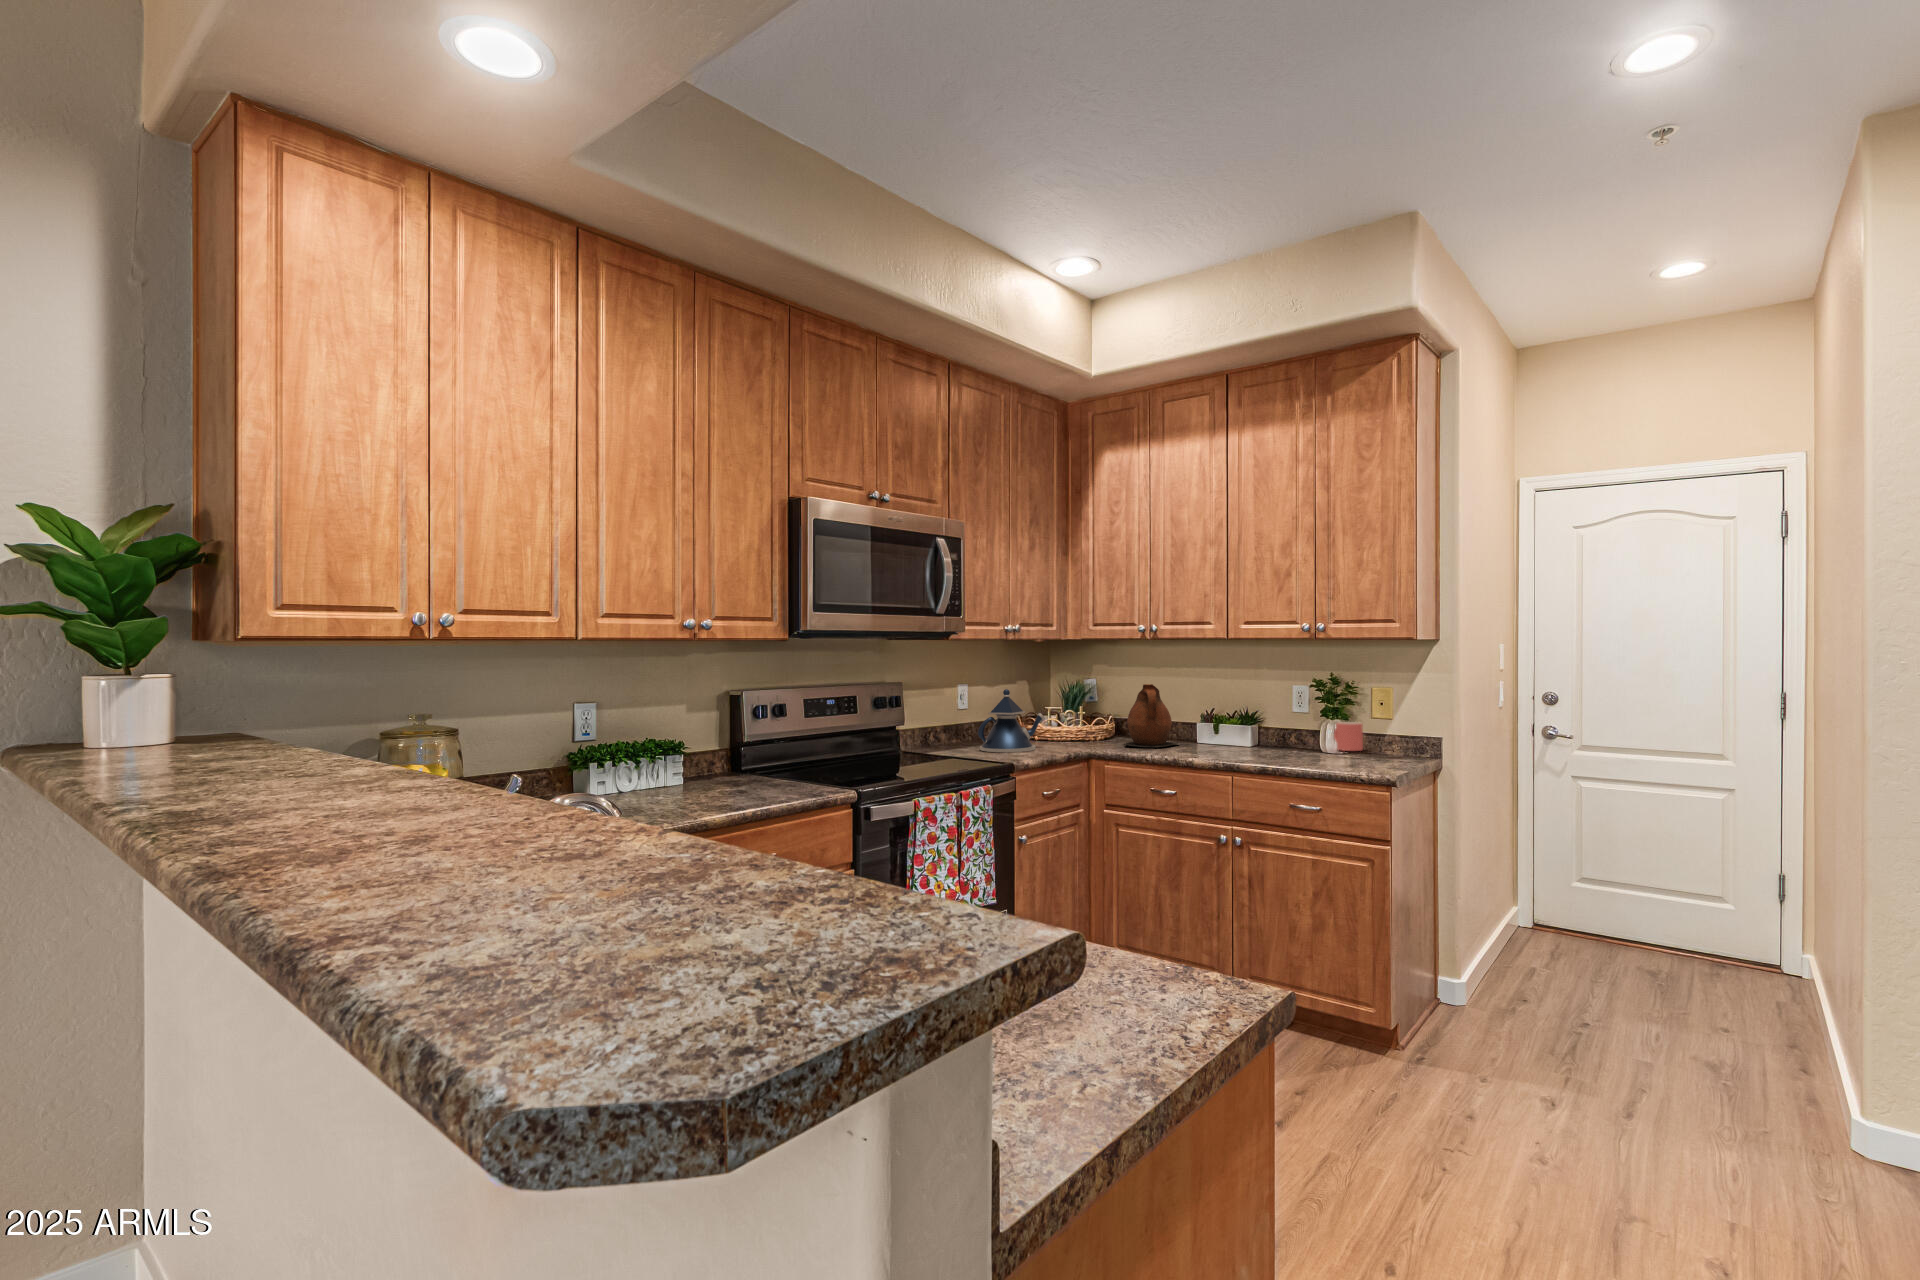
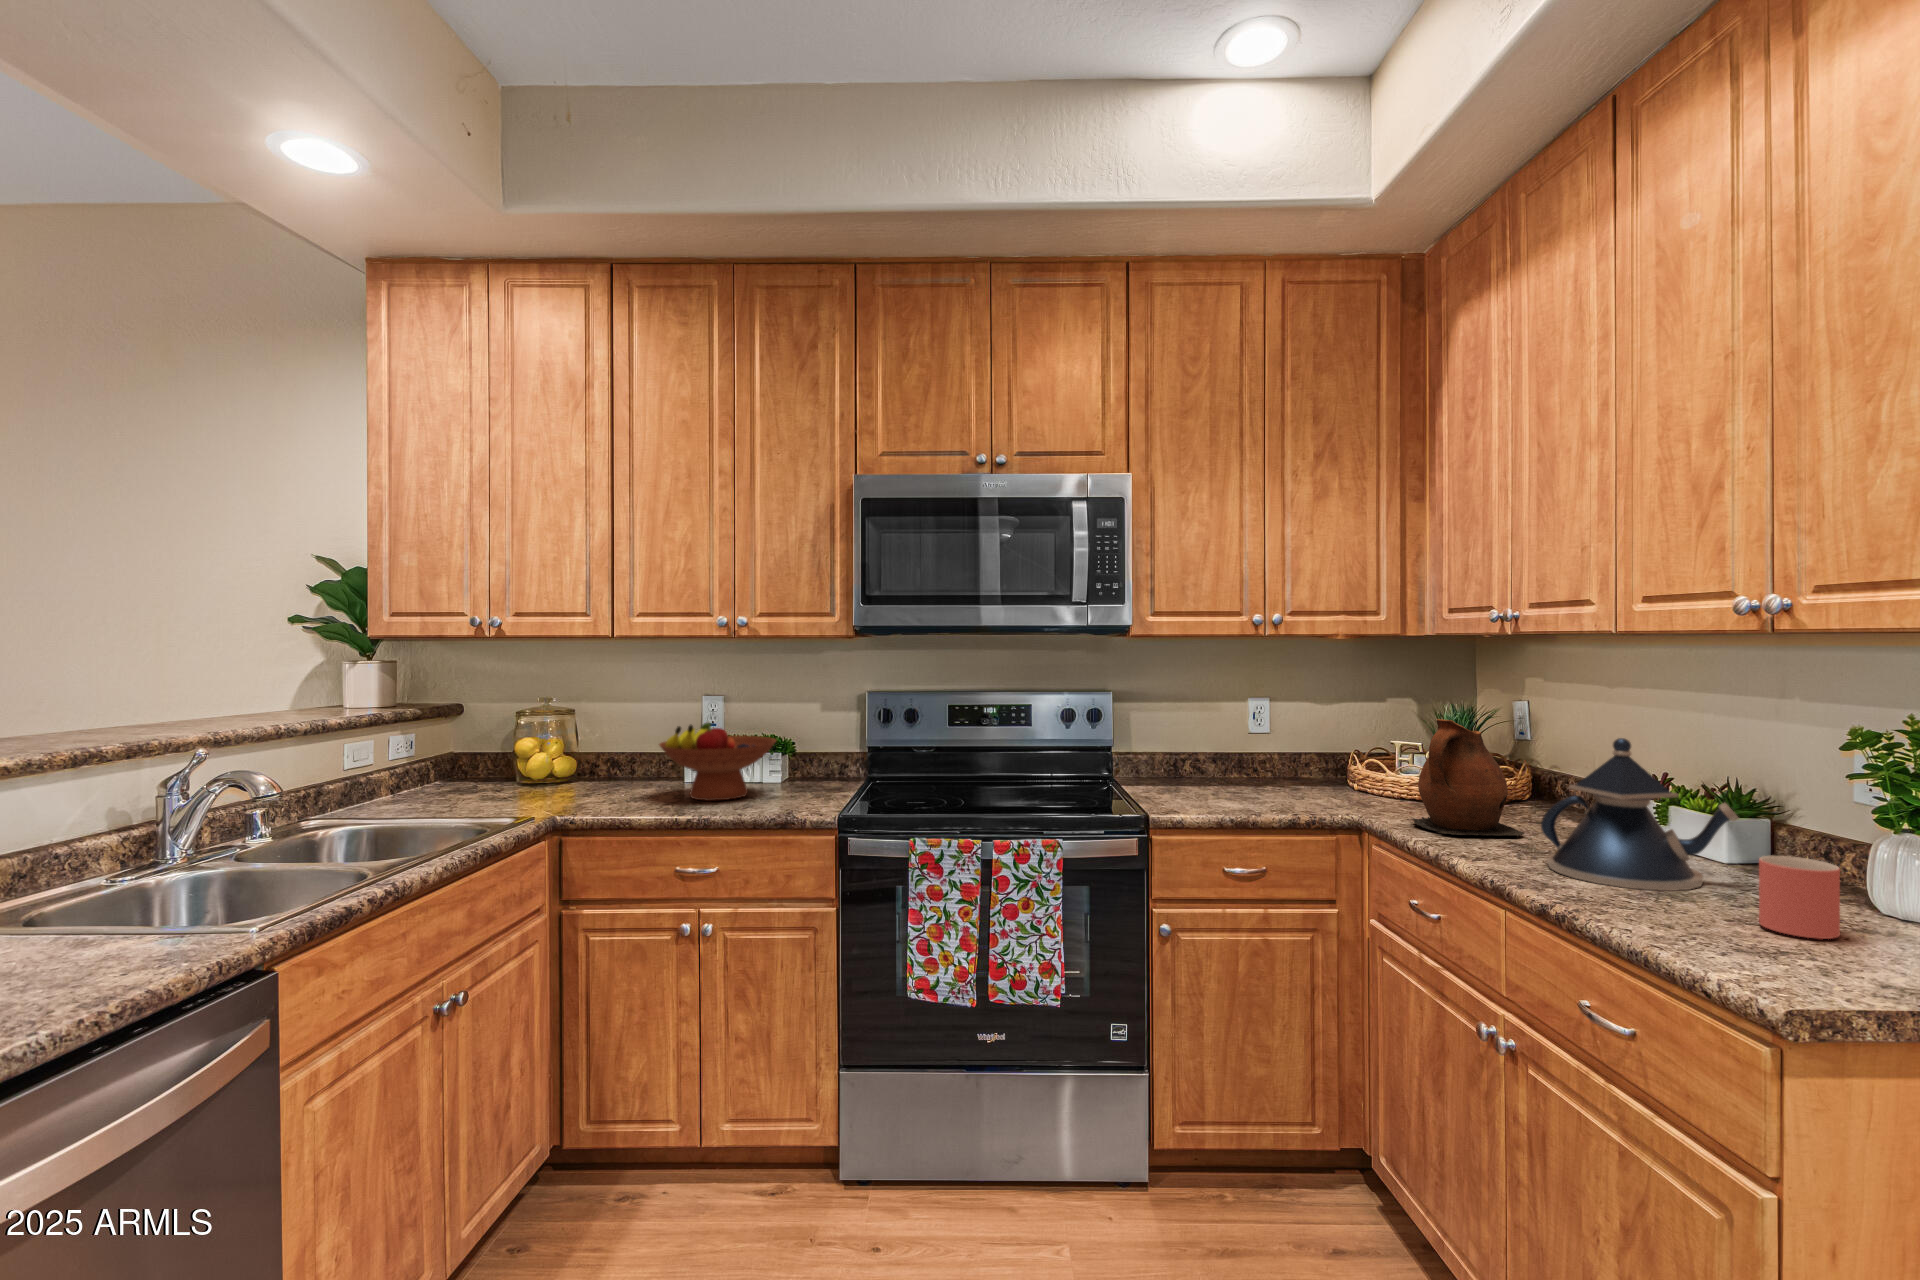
teapot: present [978,689,1045,752] -> present [1541,738,1738,891]
fruit bowl: none [629,727,750,805] -> present [659,722,776,801]

